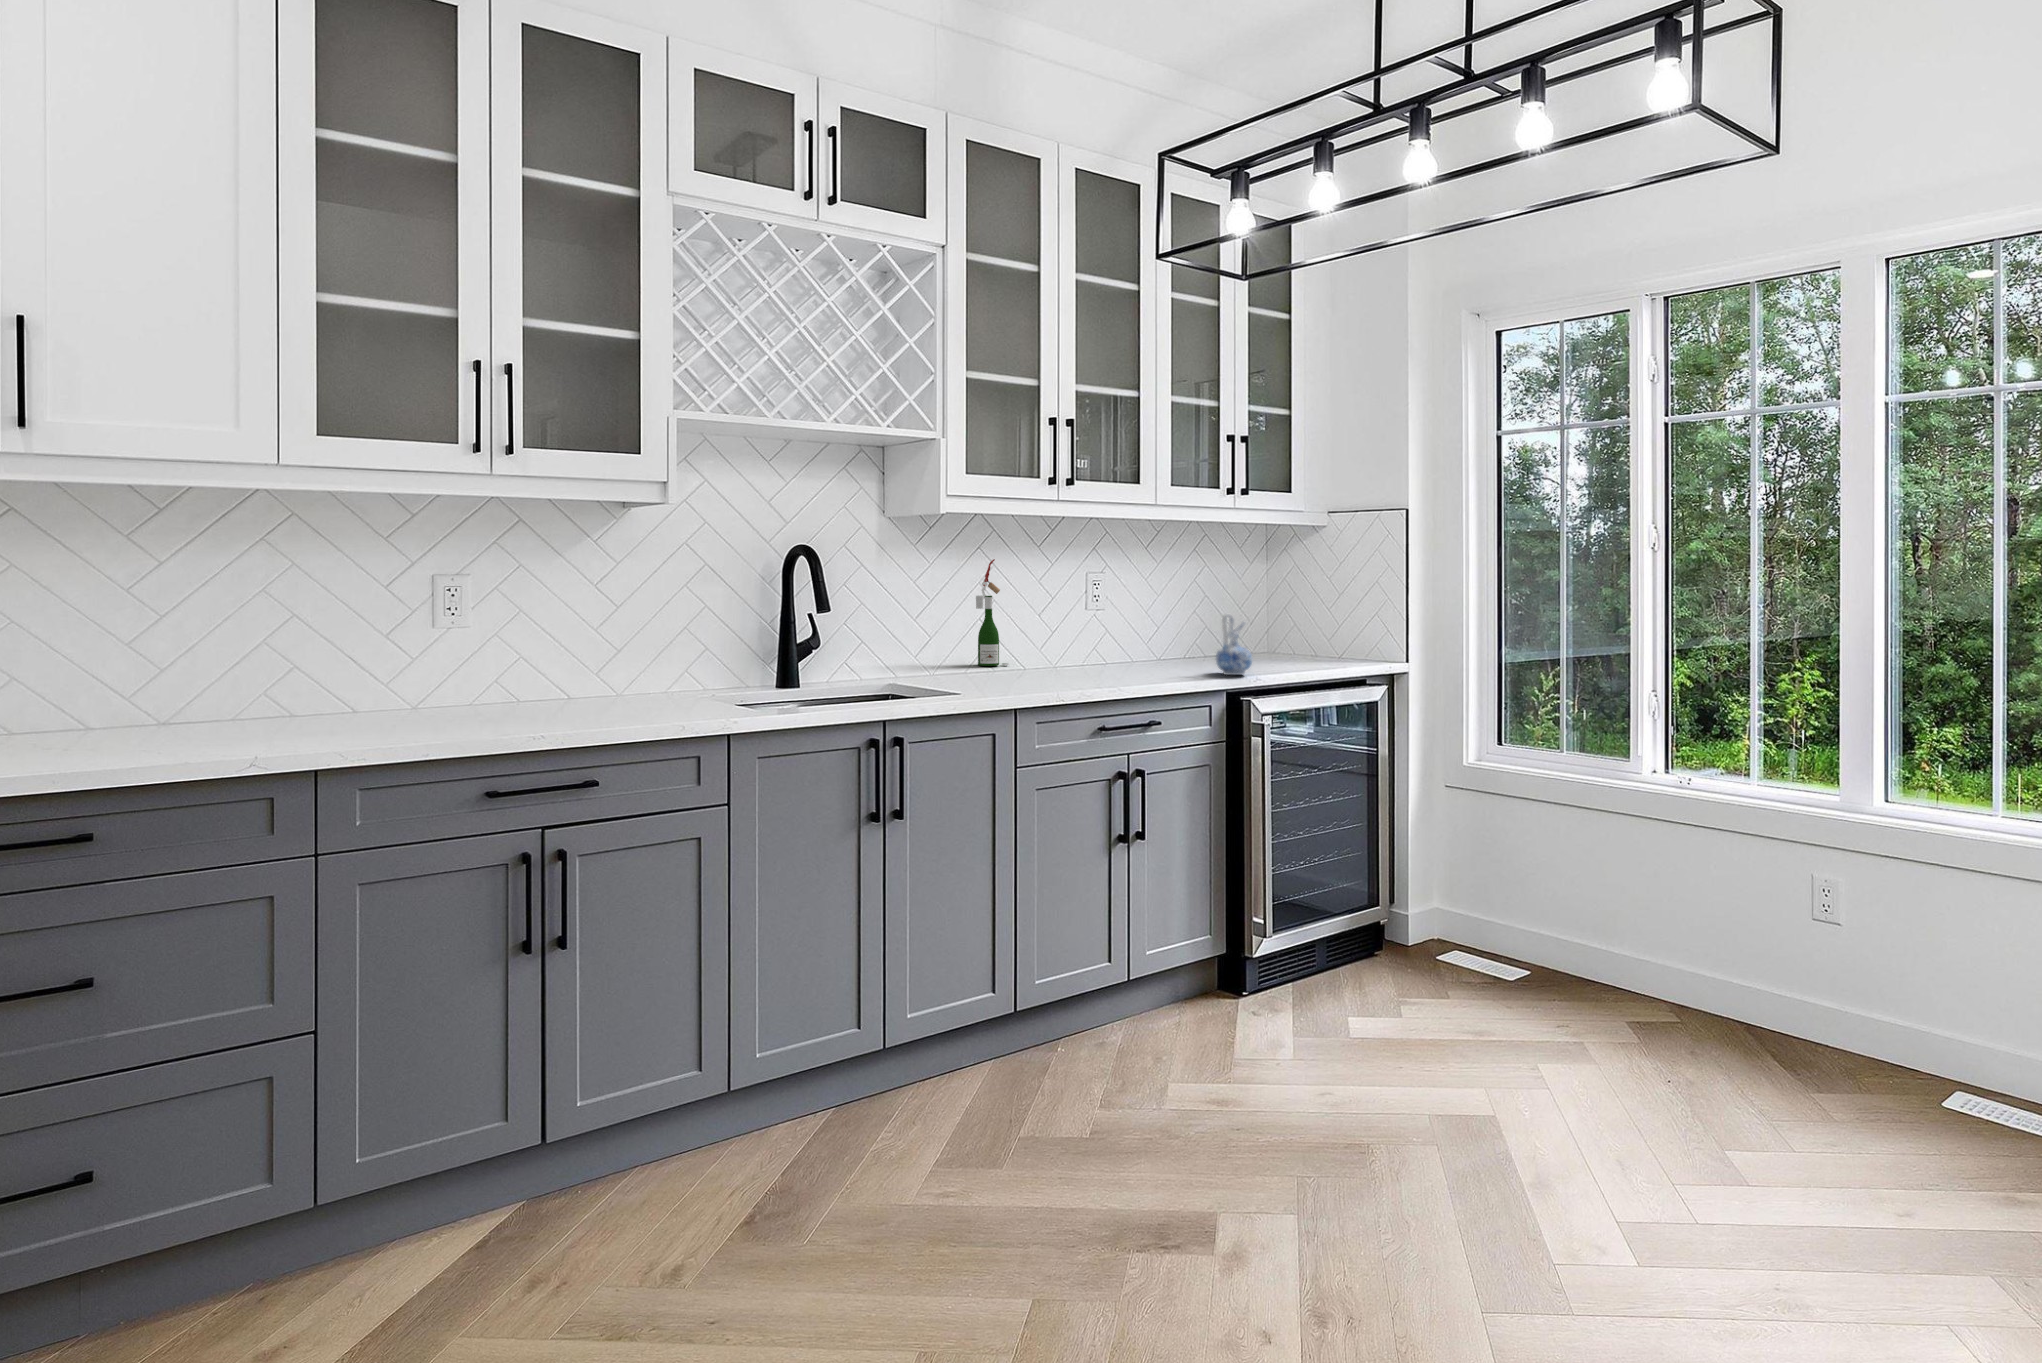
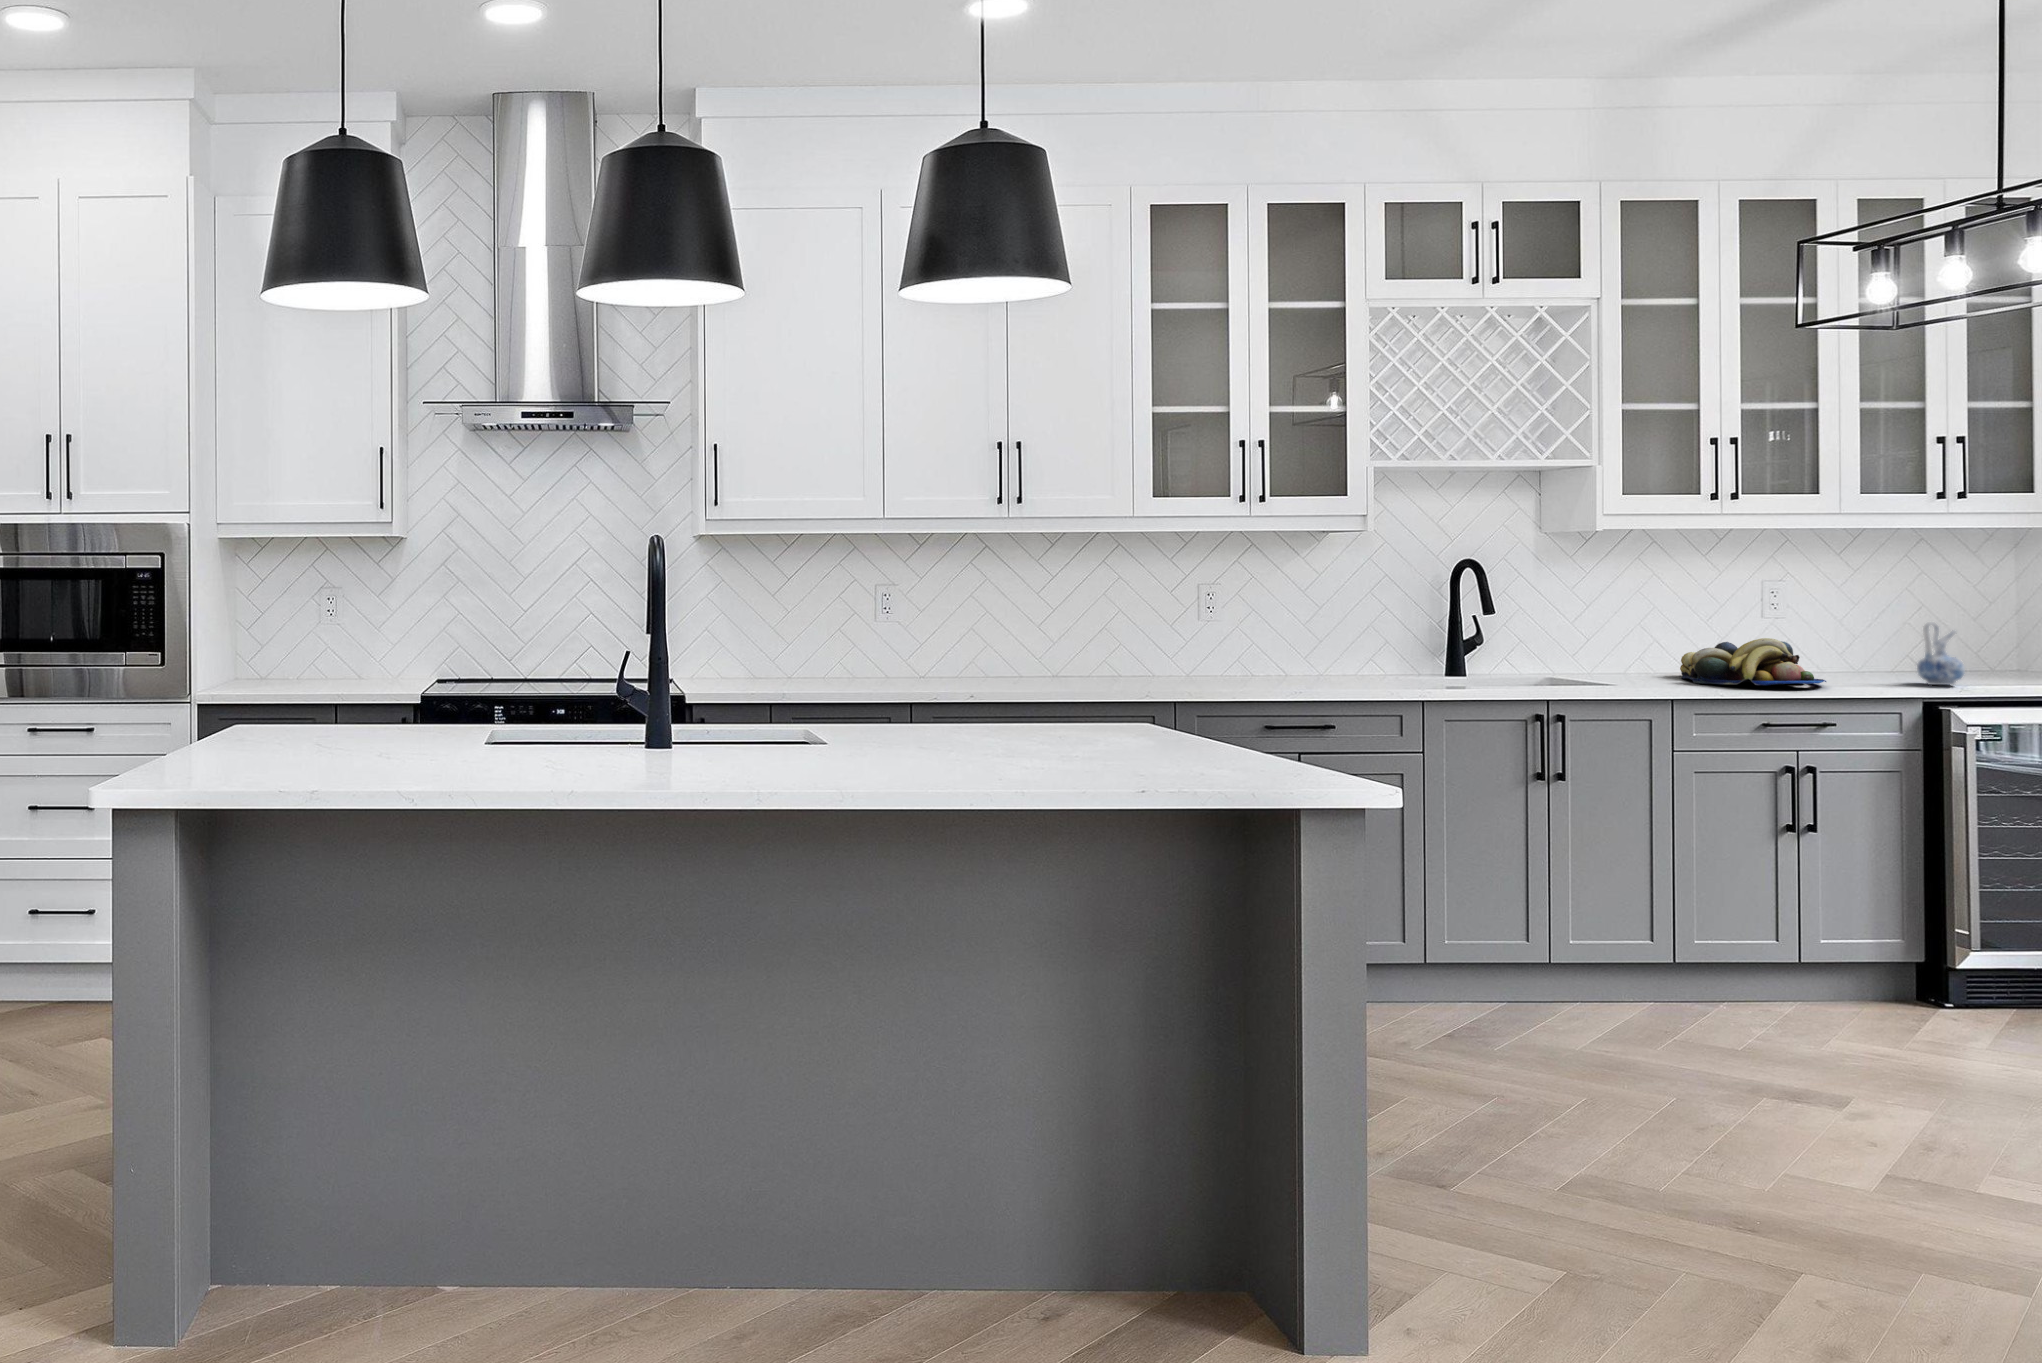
wine bottle: present [976,559,1009,666] -> none [1635,570,1671,668]
fruit bowl: none [1019,634,1150,687] -> present [1680,638,1826,685]

